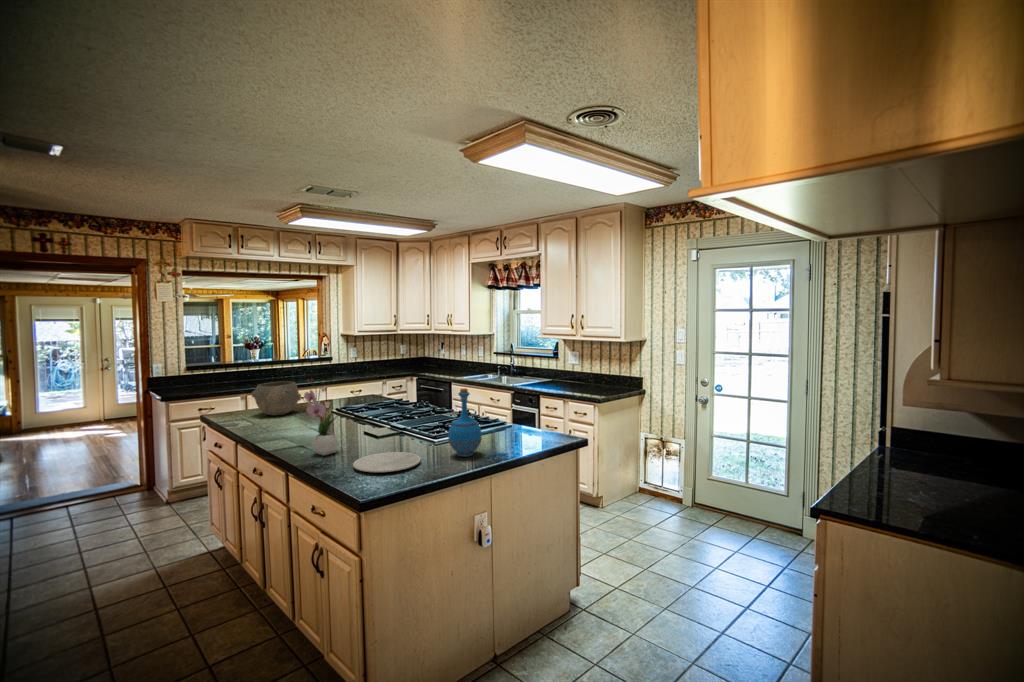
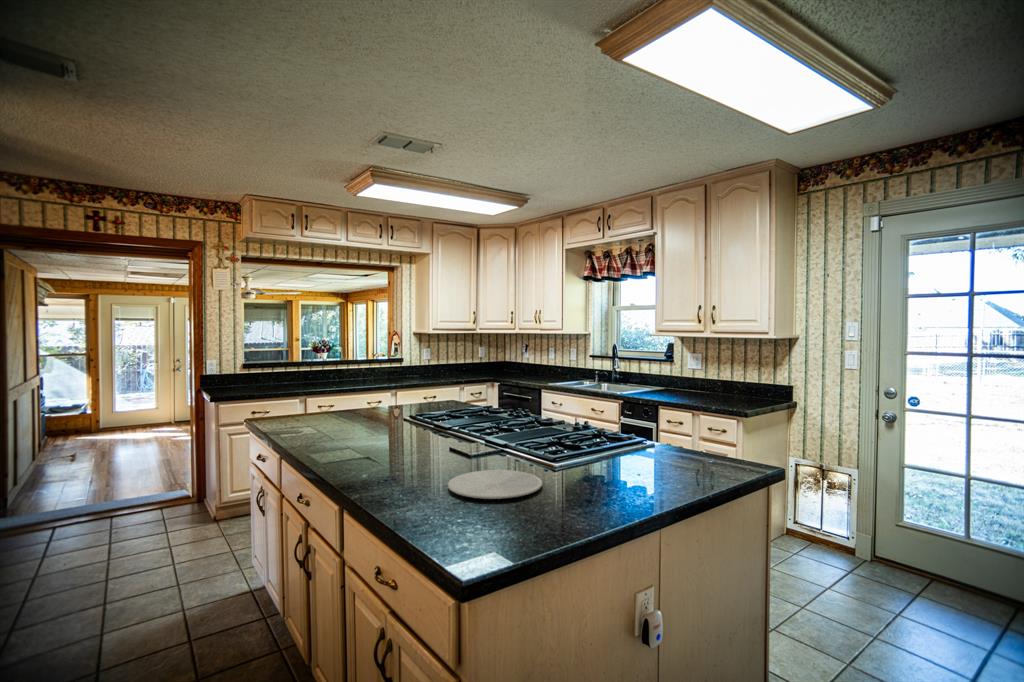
flower arrangement: present [304,379,339,455] -> none [380,365,429,471]
bowl: present [252,381,301,415] -> none [312,378,371,419]
bottle: present [448,389,482,457] -> none [579,382,628,481]

